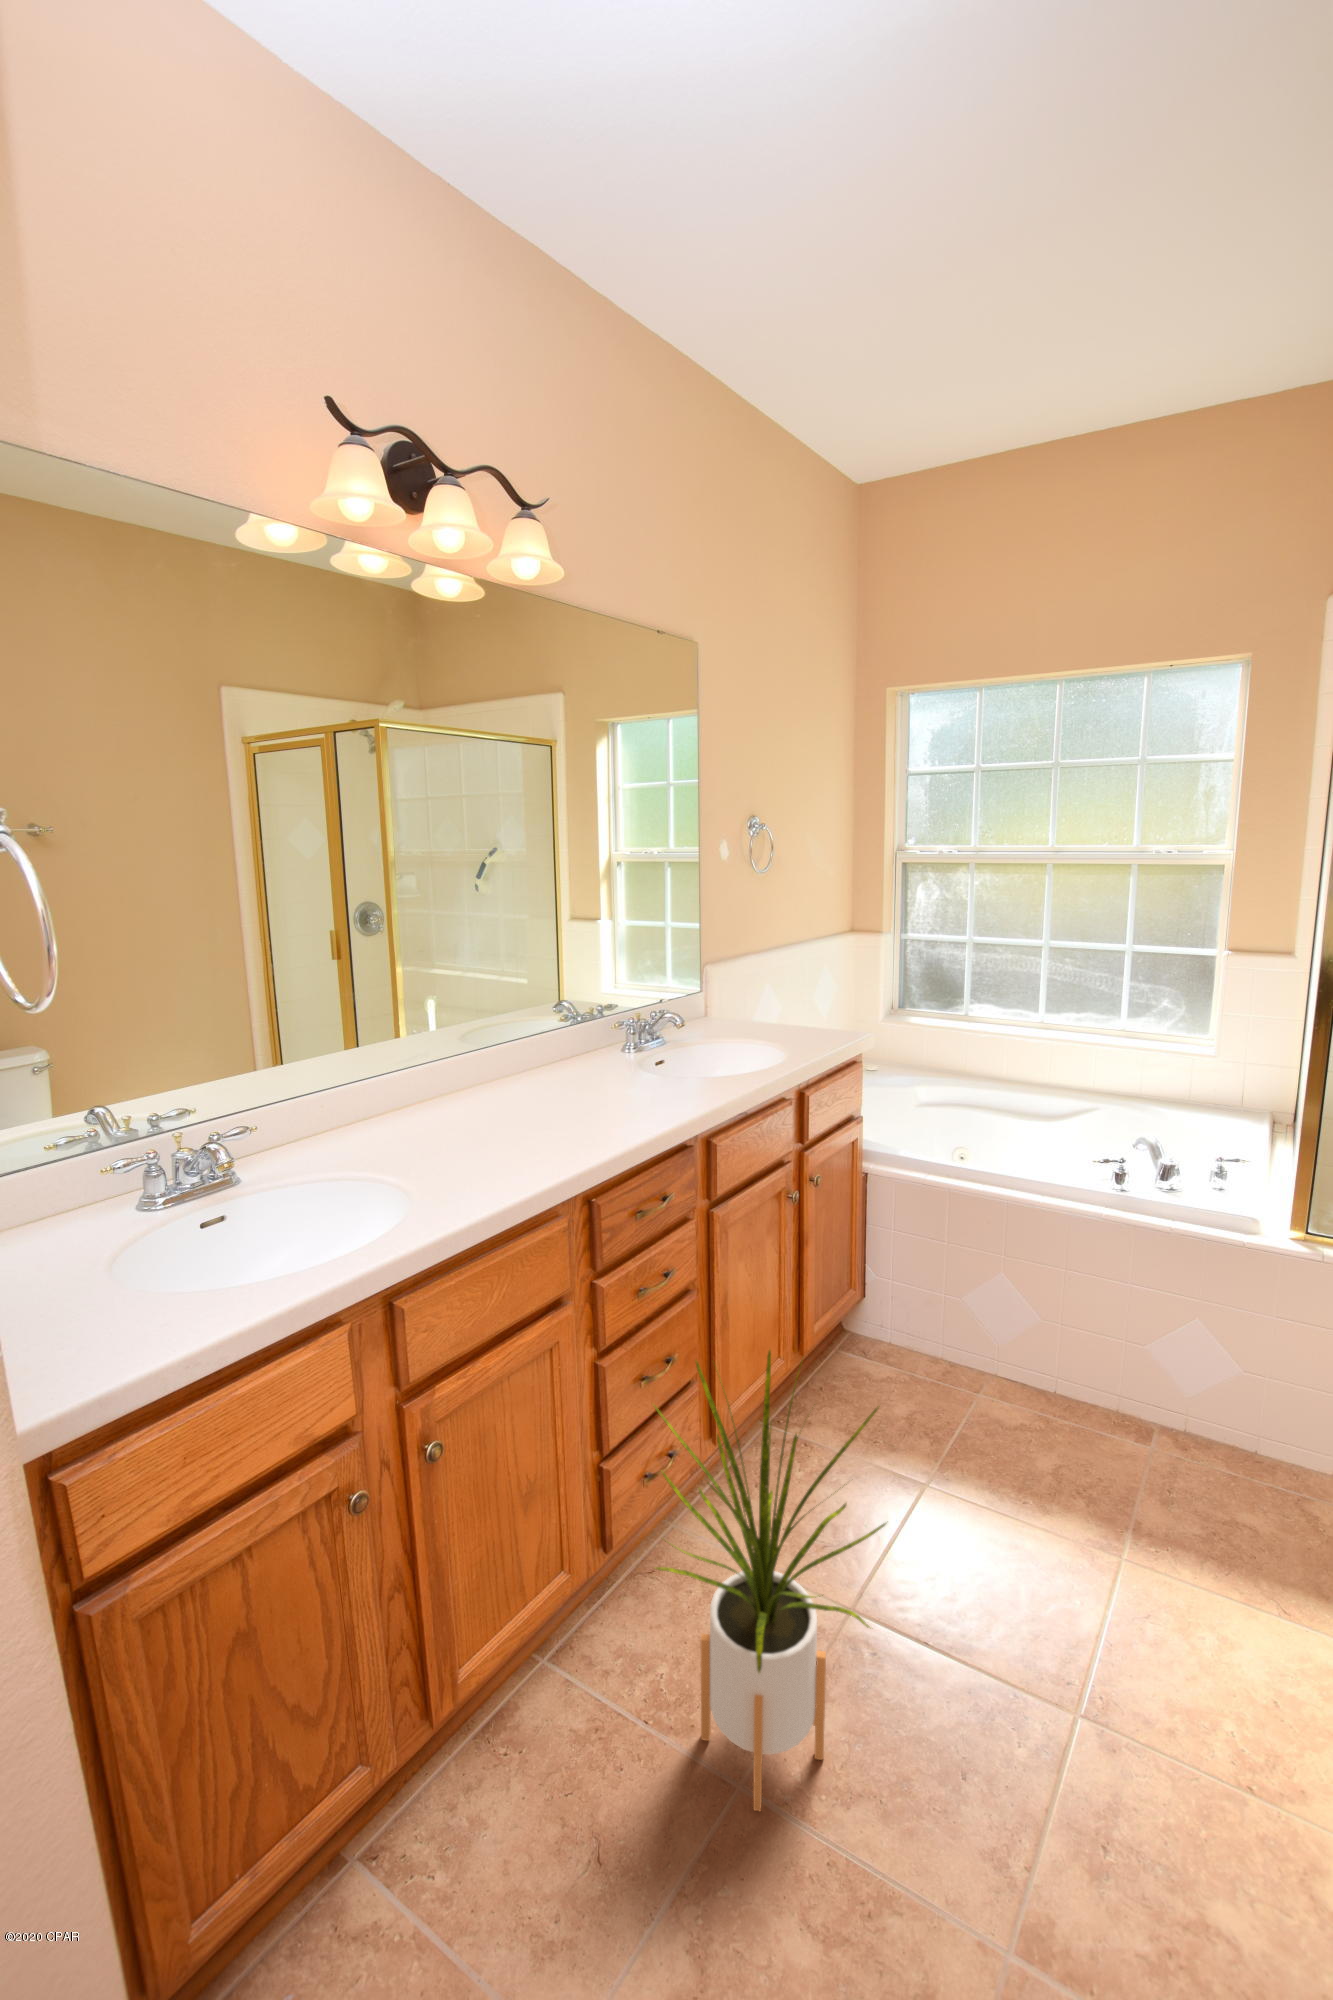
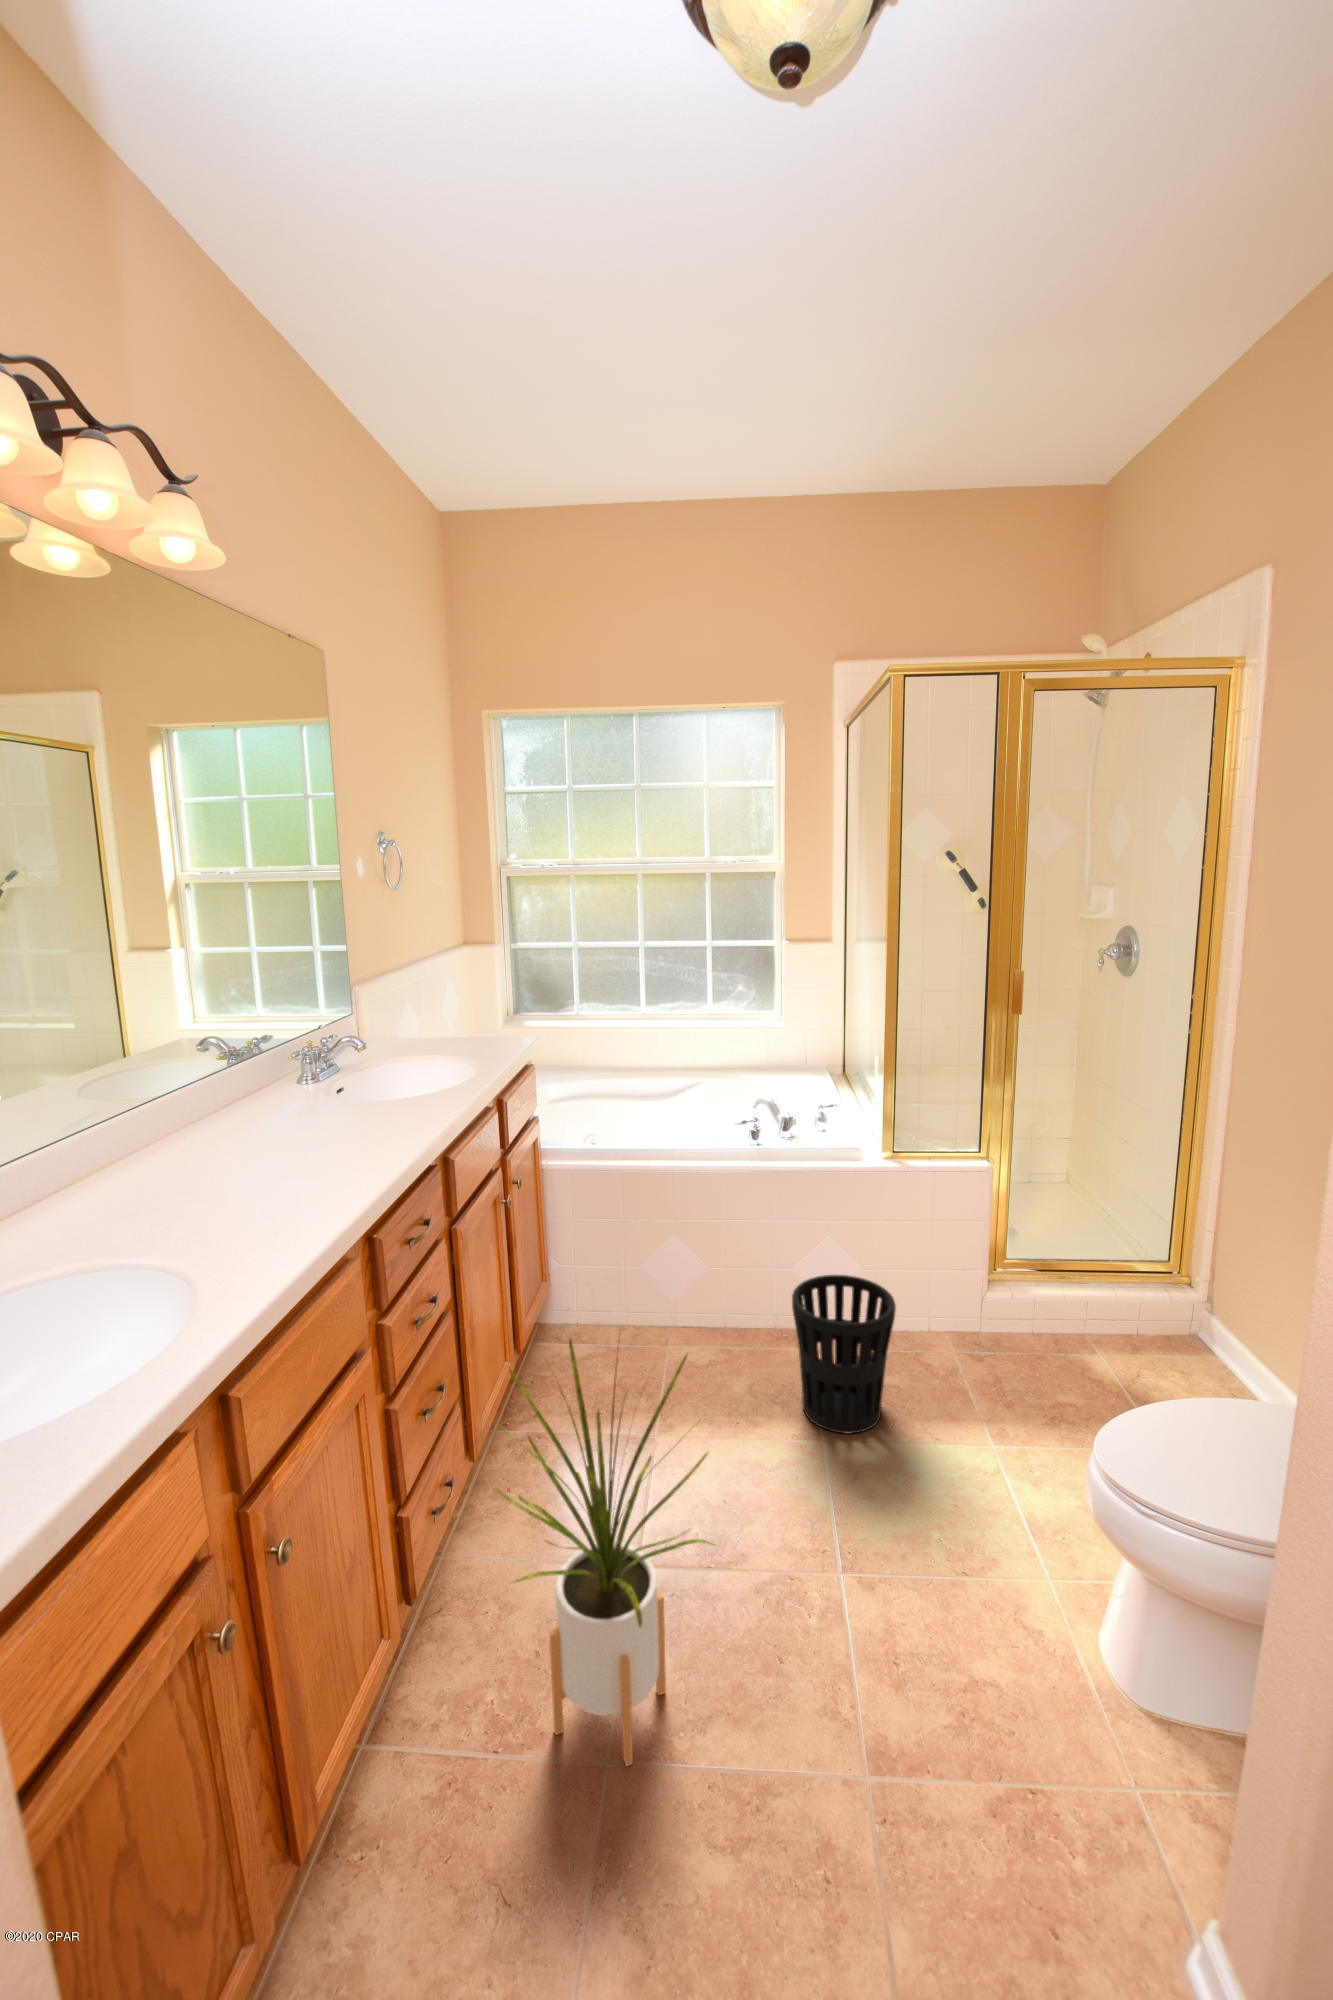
wastebasket: none [1112,1374,1263,1587] -> present [792,1275,896,1433]

